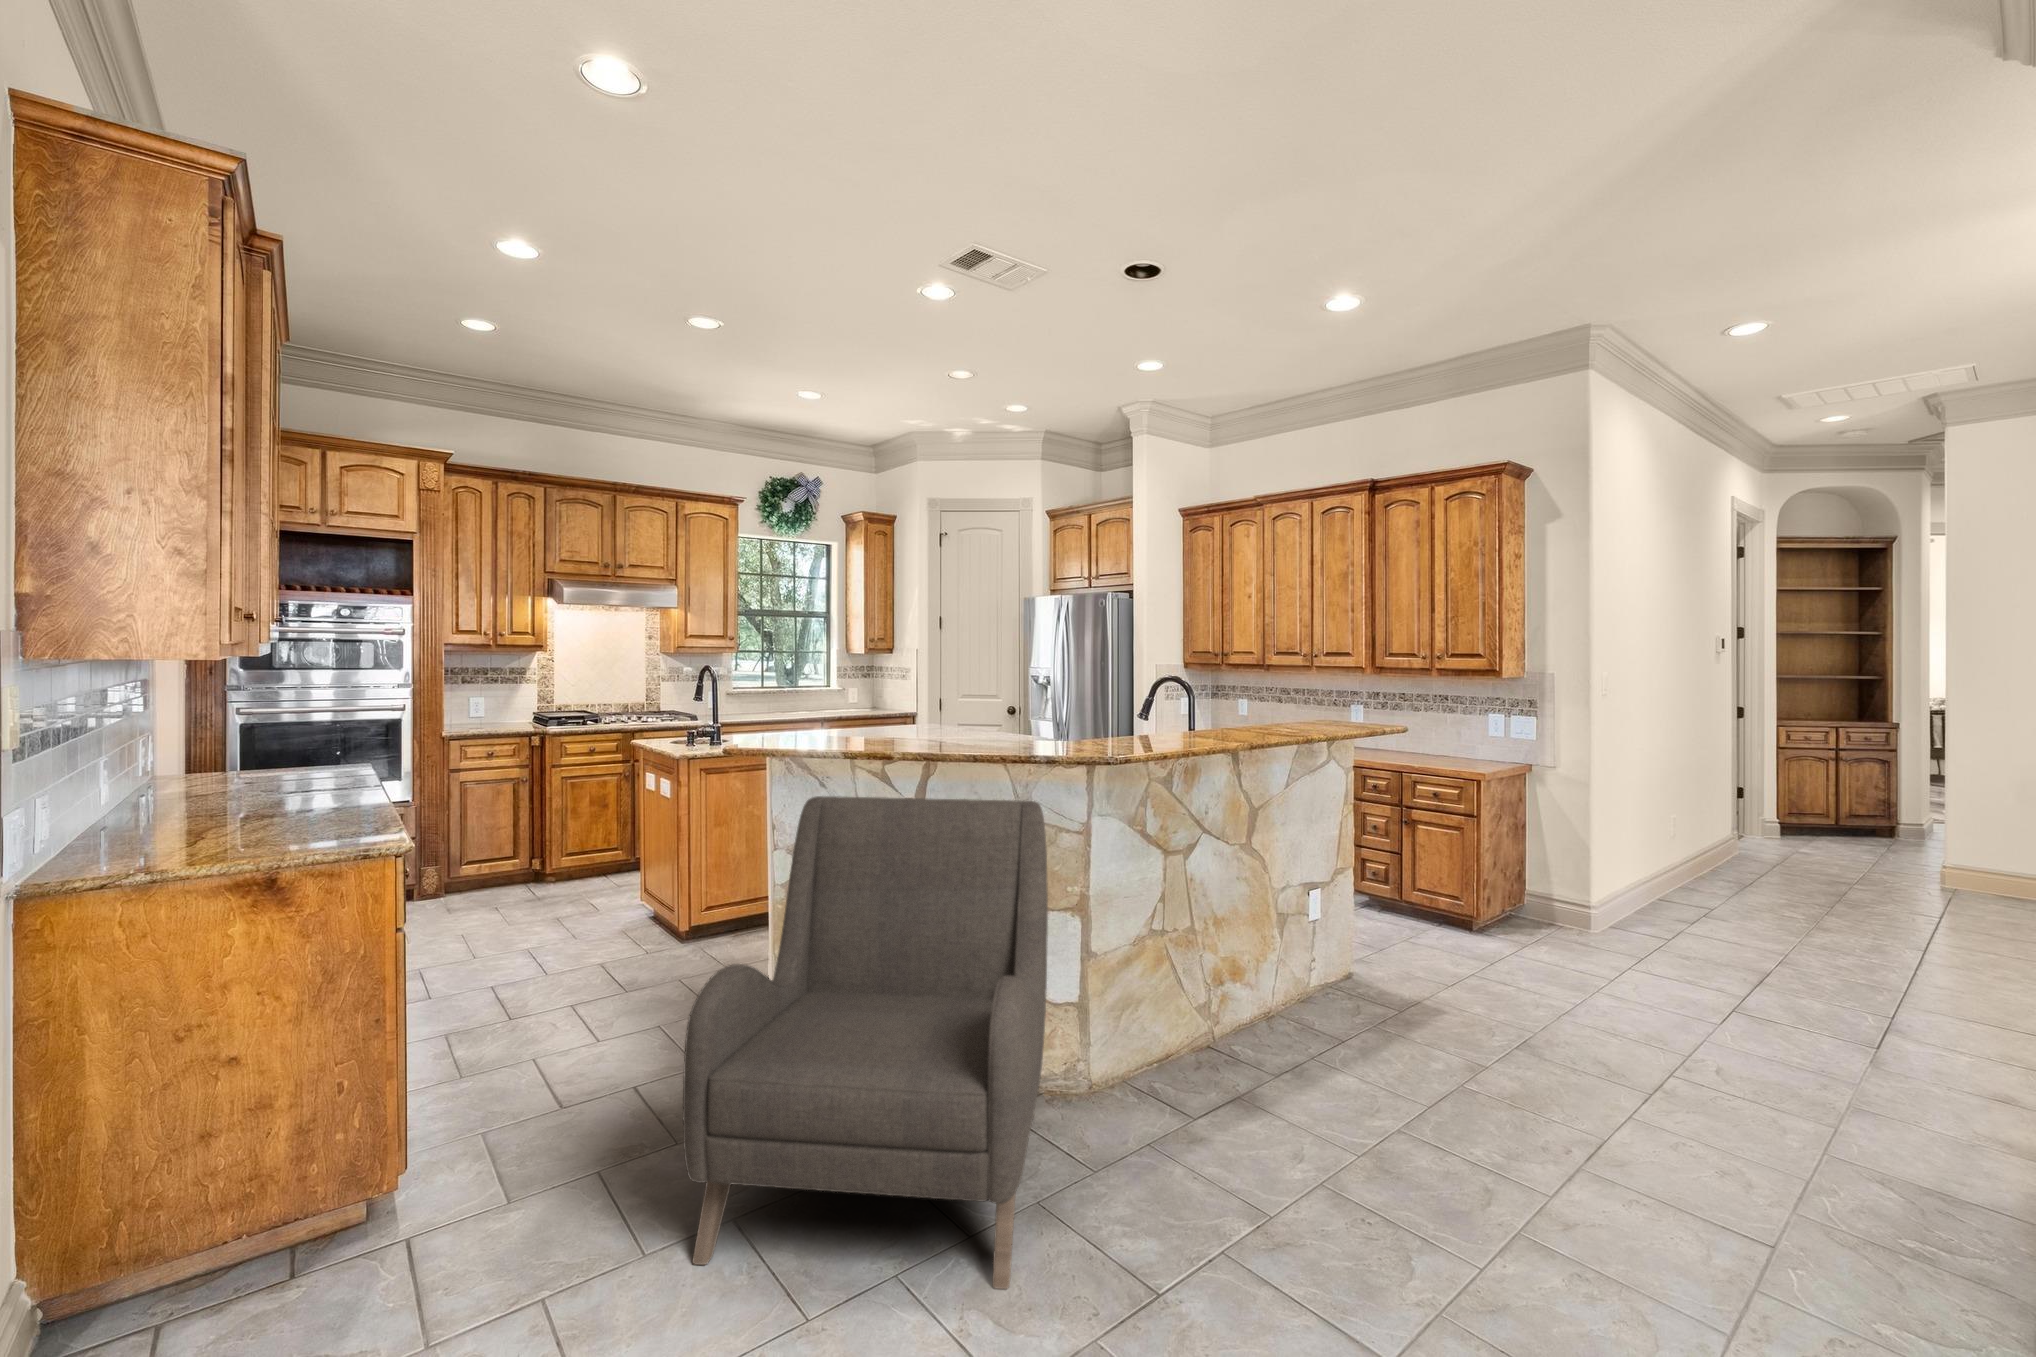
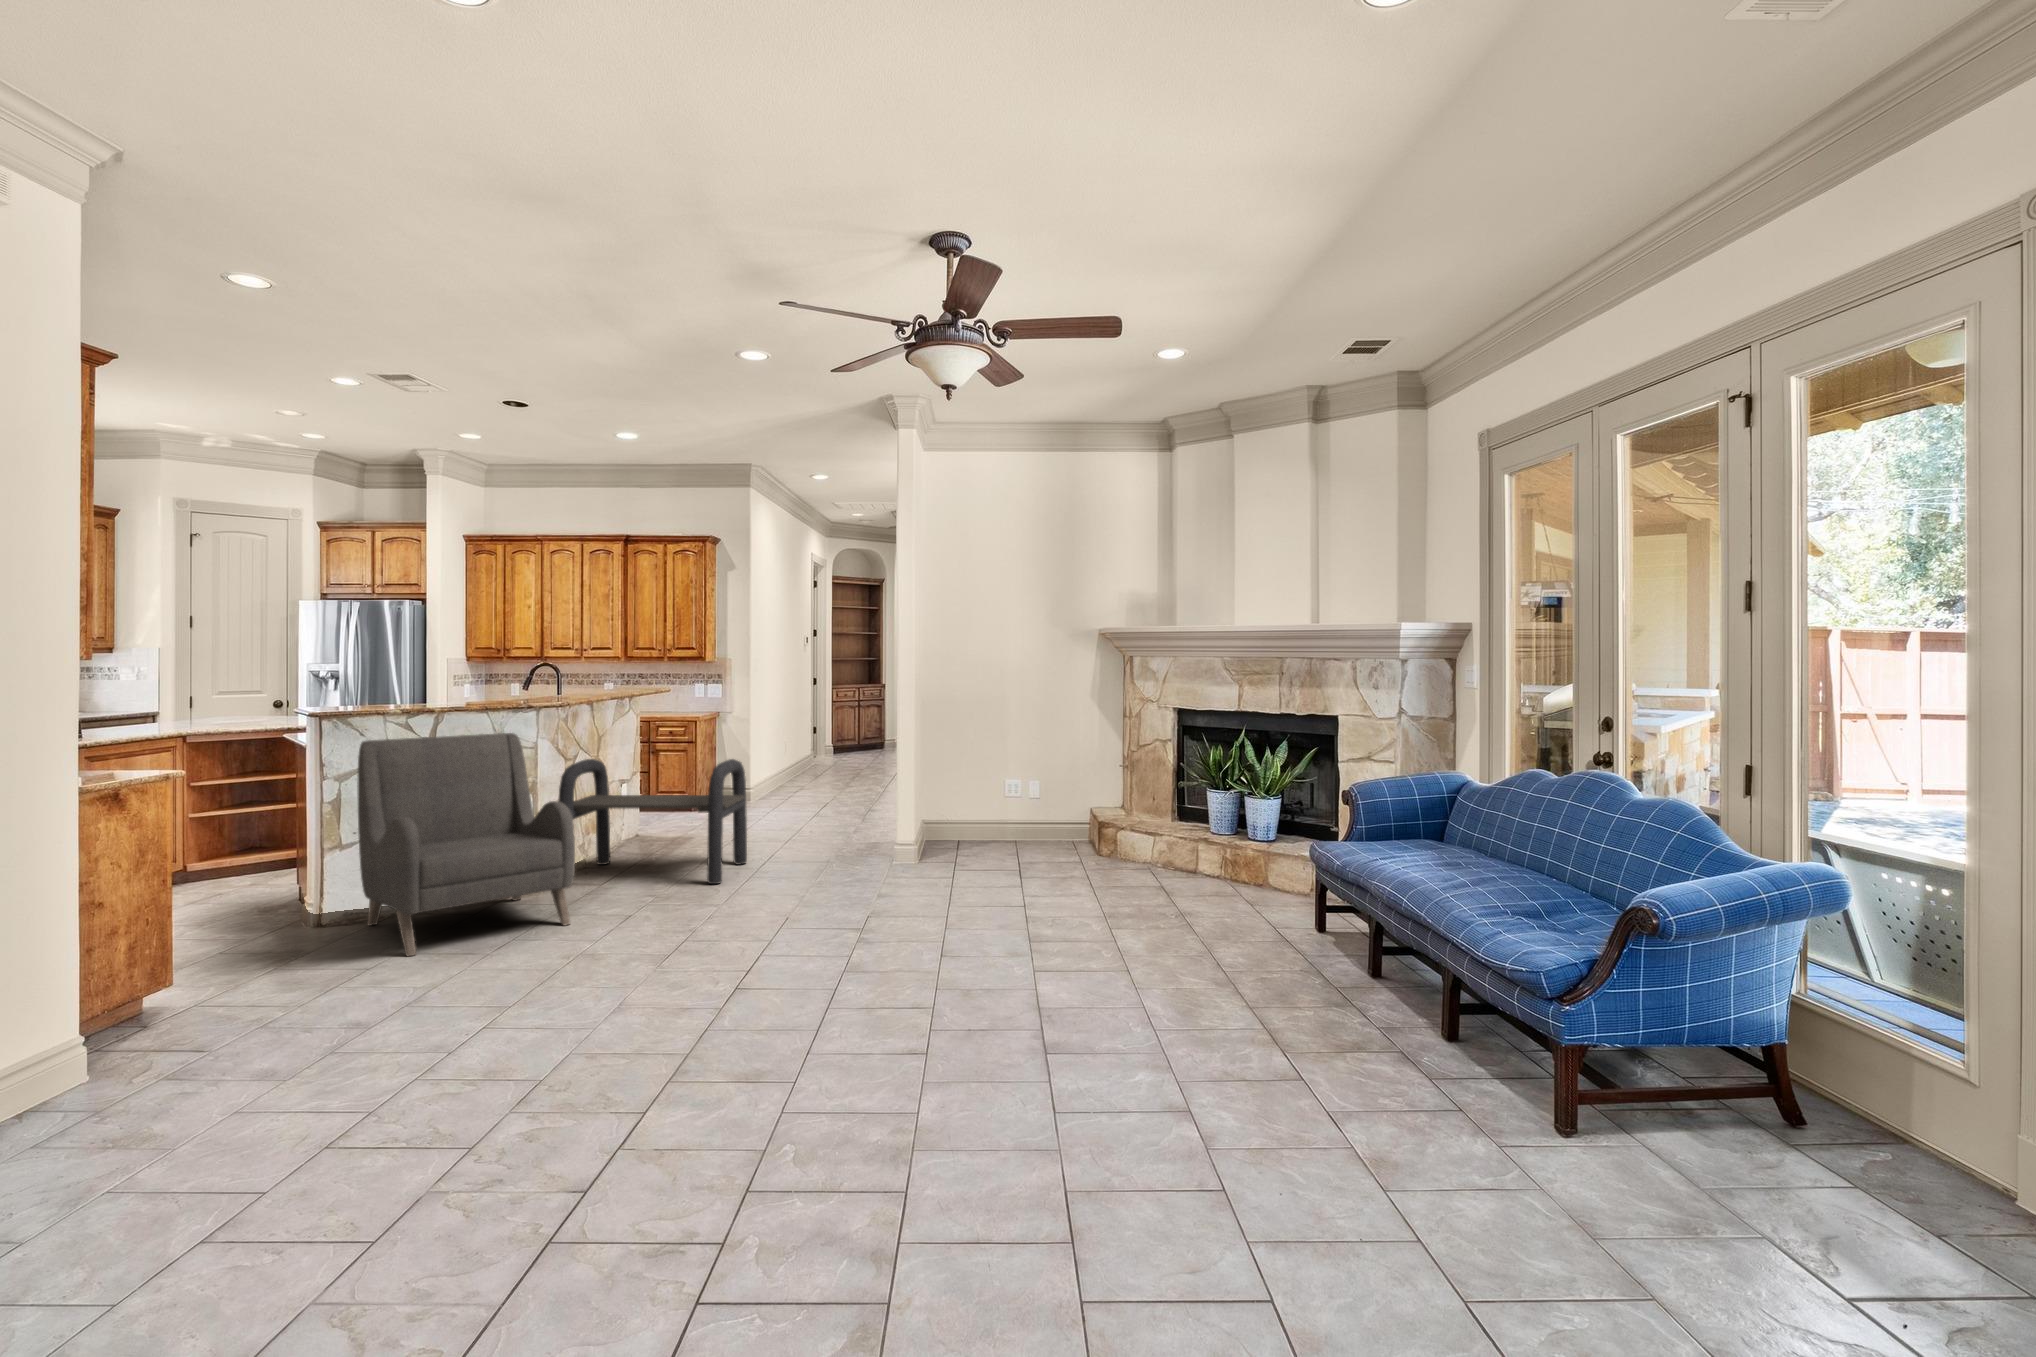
bench: none [1123,853,1531,1248] -> present [558,759,747,884]

